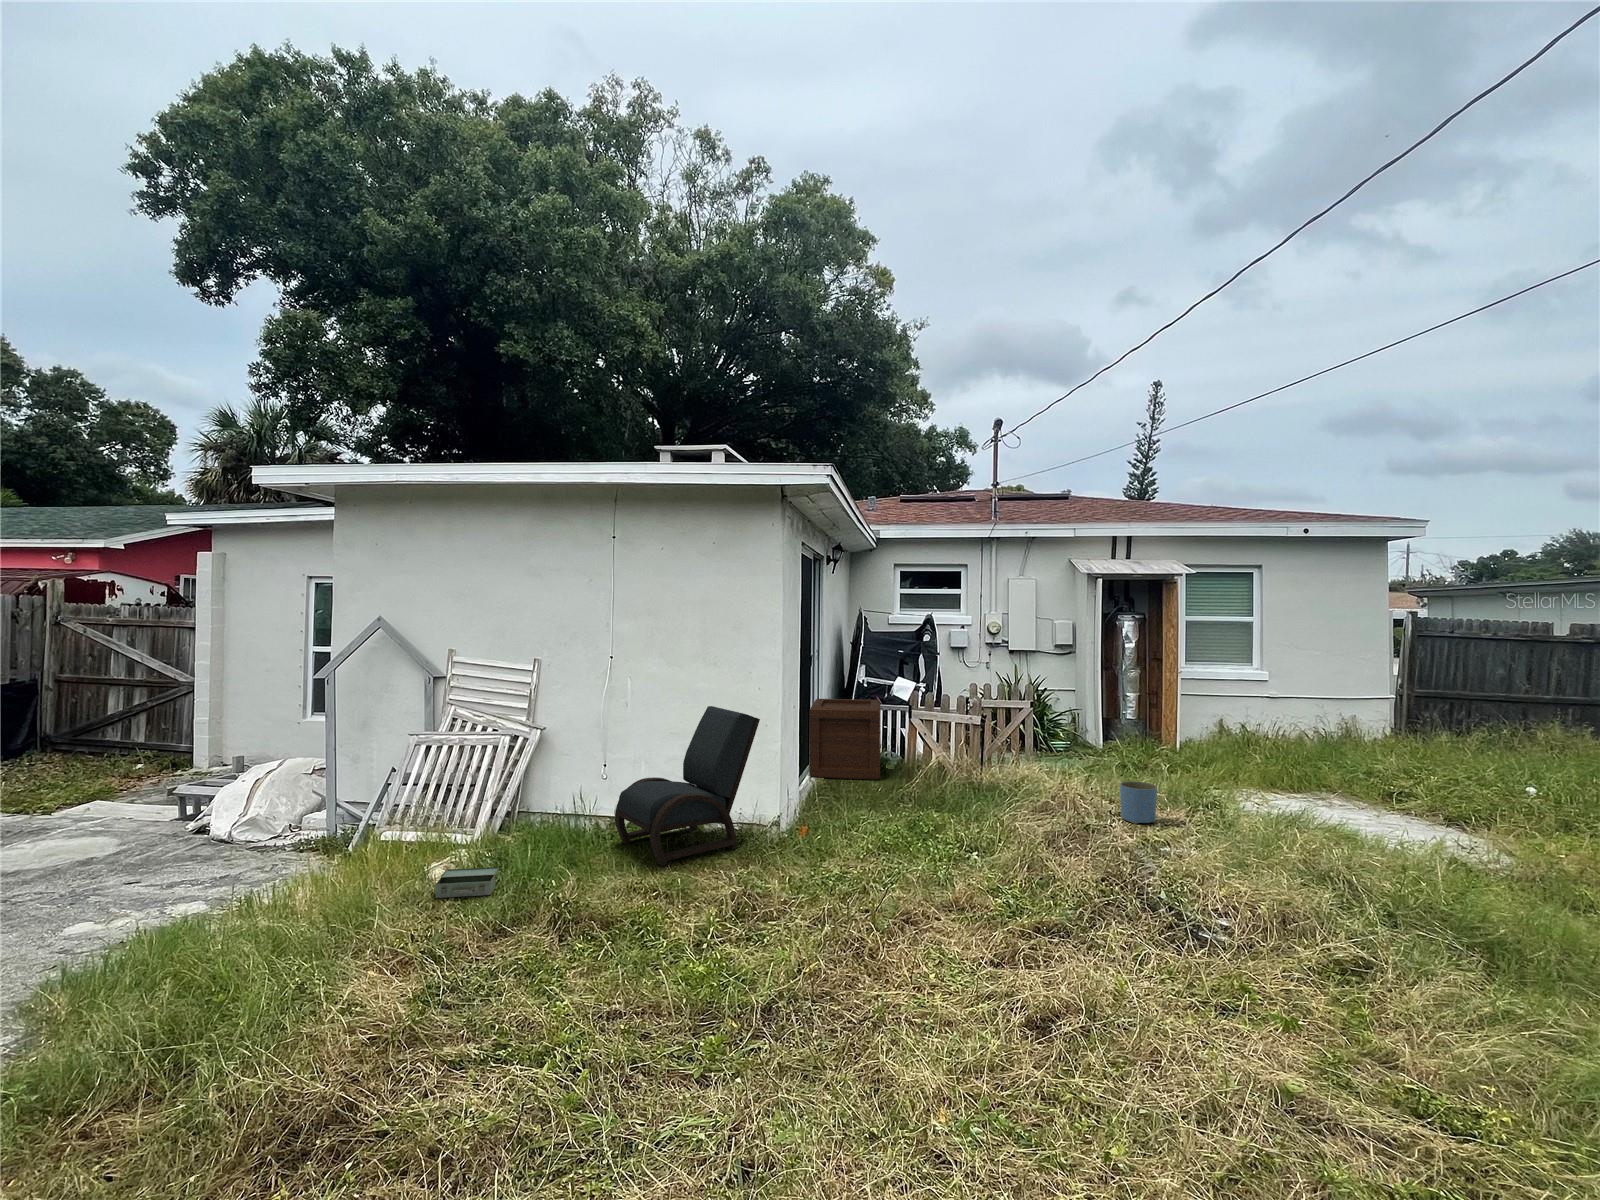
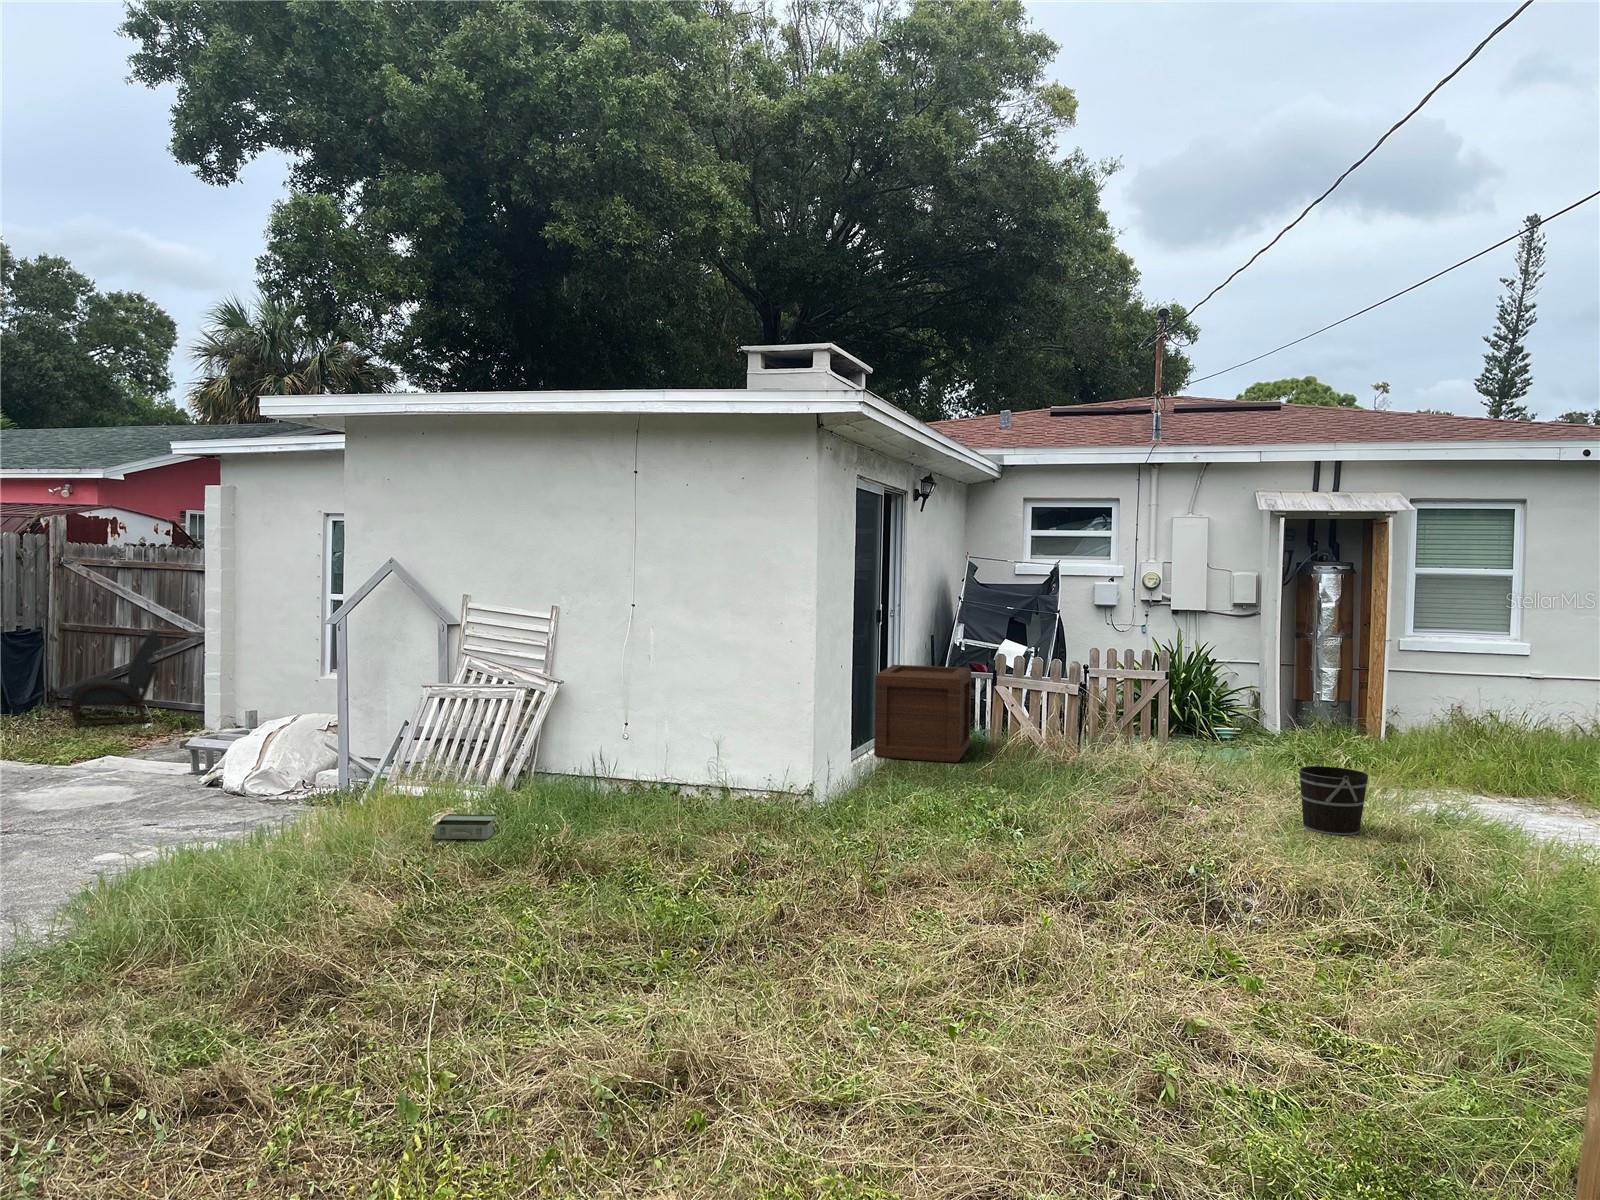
lounge chair: present [615,706,760,866] -> present [71,632,162,727]
bucket: none [1188,778,1246,840] -> present [1299,763,1368,835]
planter: present [1120,781,1157,824] -> none [1222,766,1267,815]

